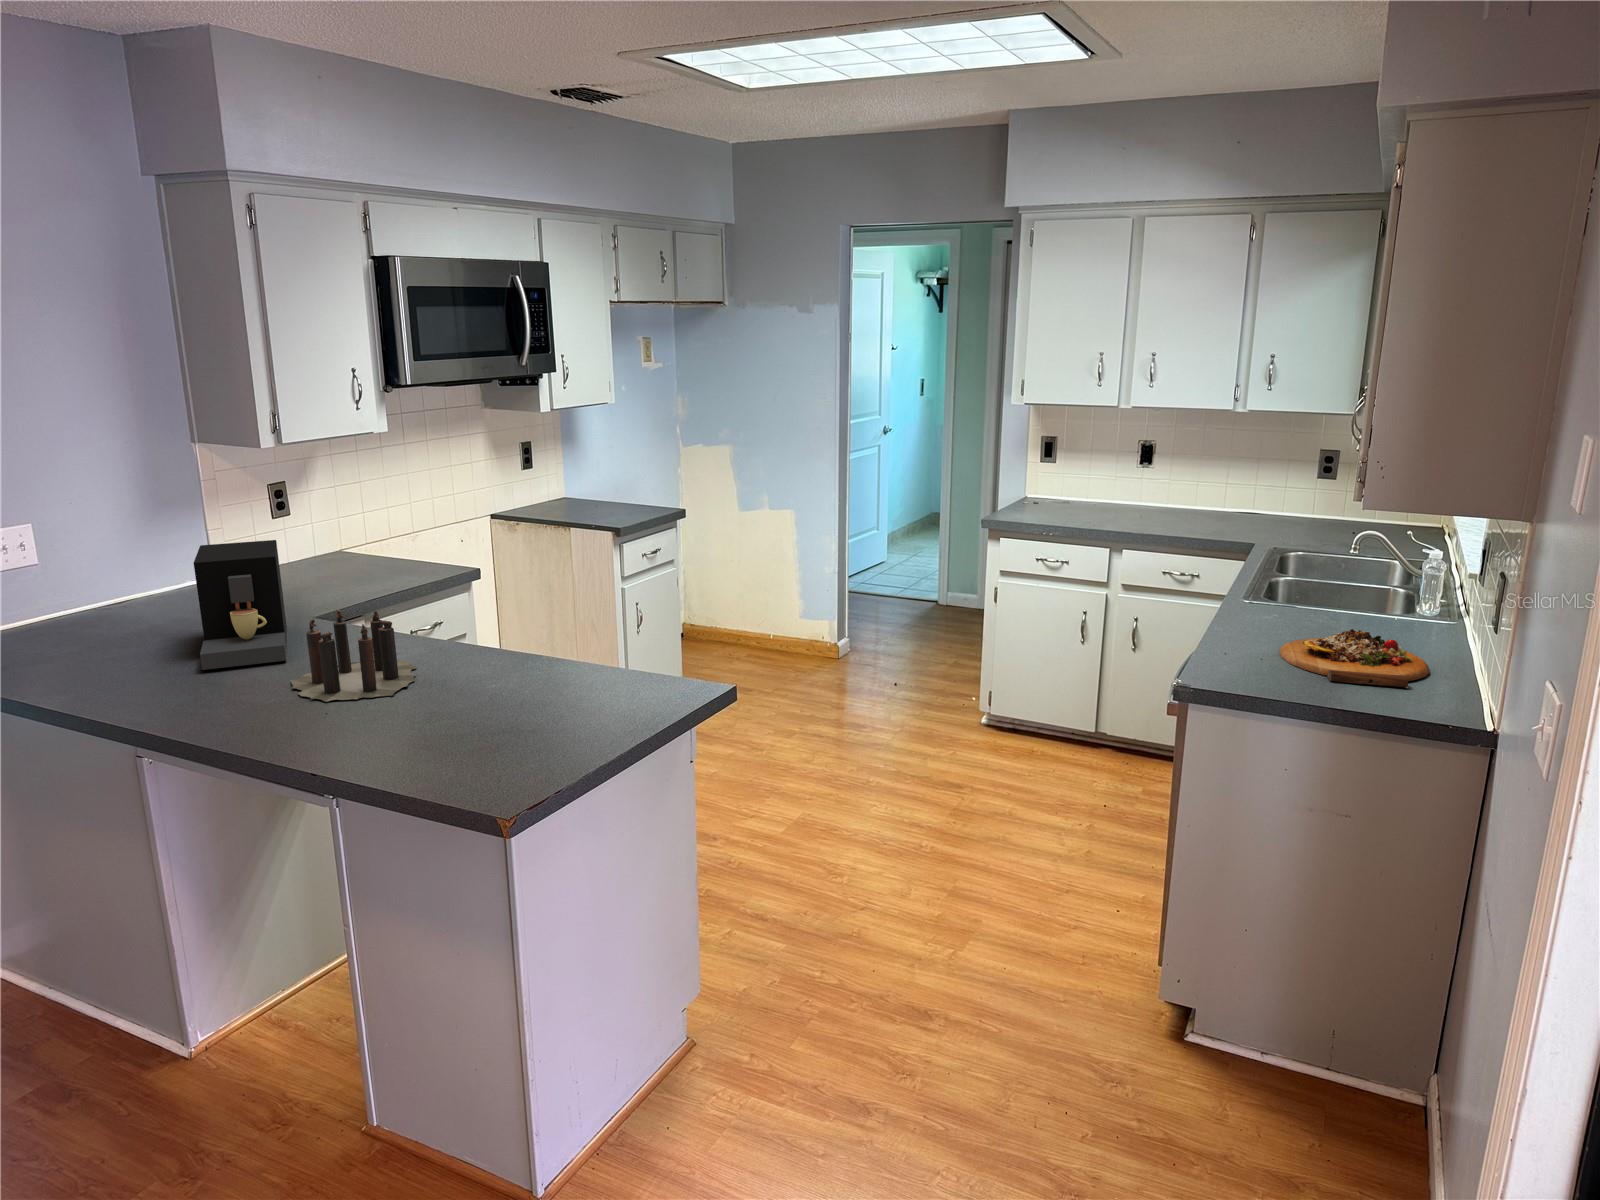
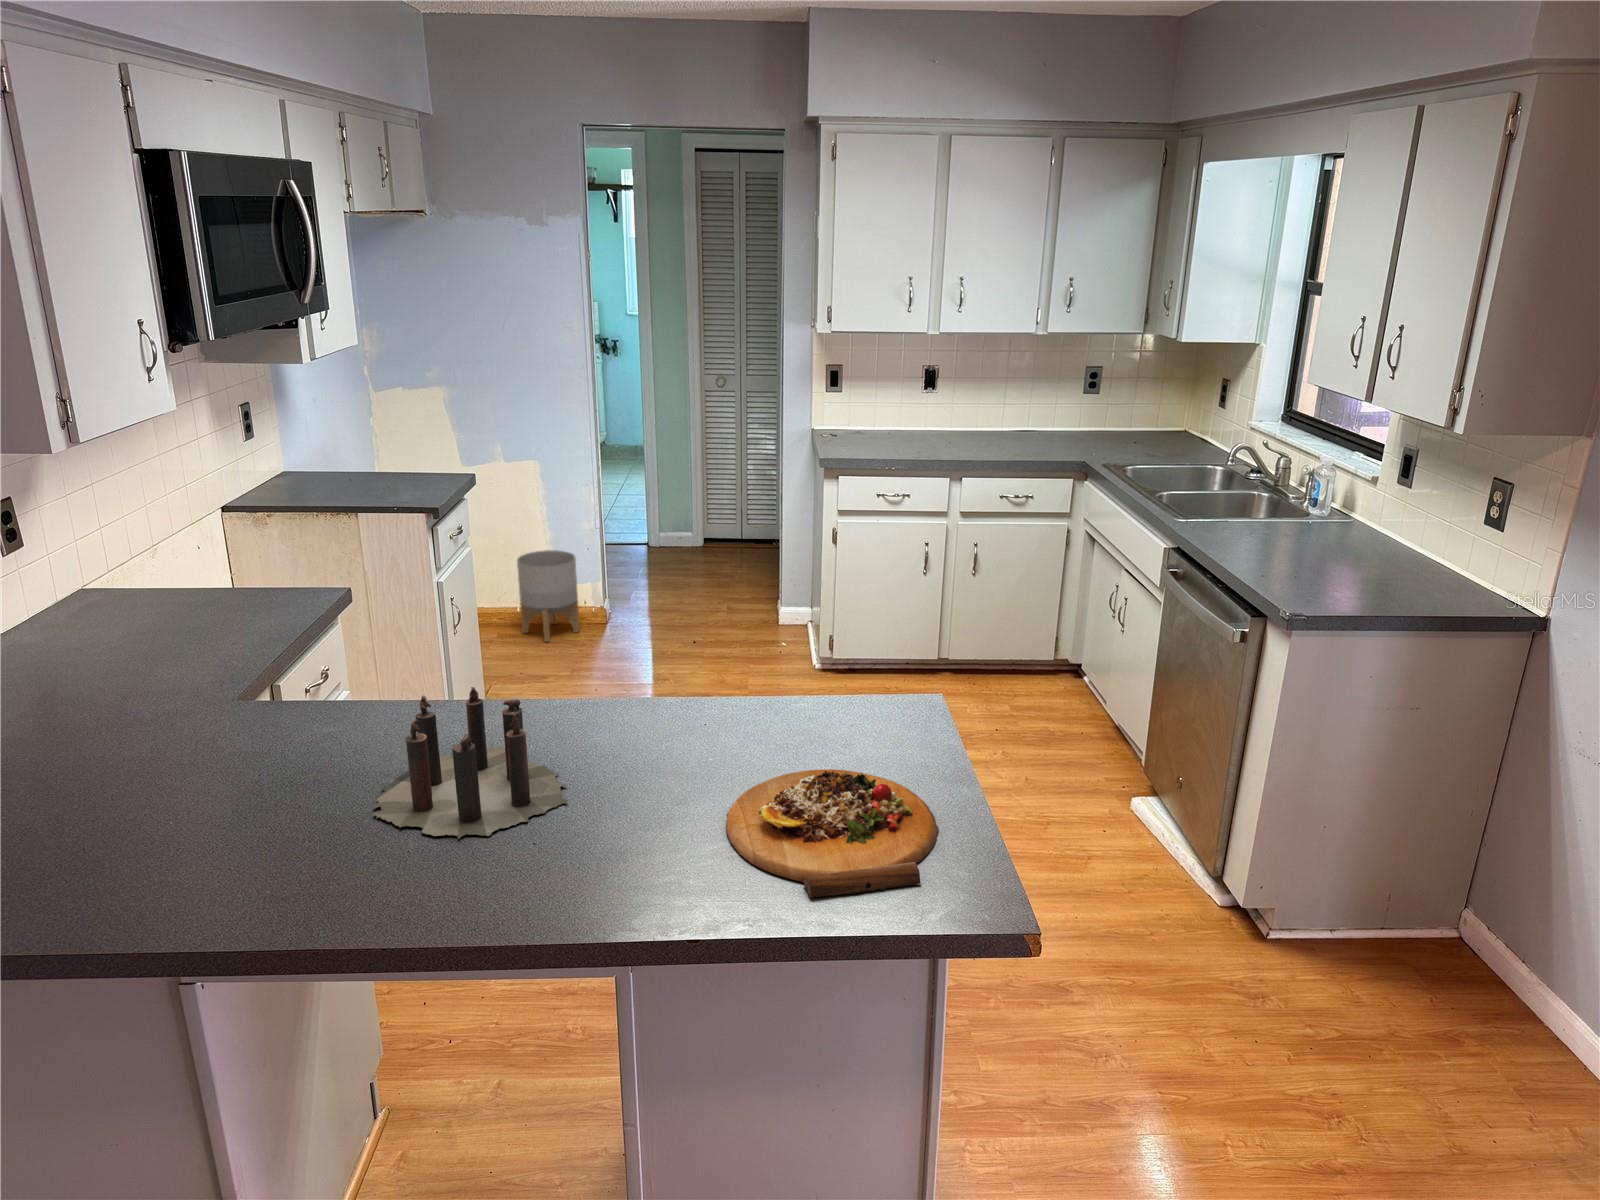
coffee maker: present [194,540,287,670] -> none [60,602,309,832]
planter: none [762,587,812,666] -> present [517,550,580,642]
cutting board: present [1279,629,1430,688] -> present [726,769,939,898]

